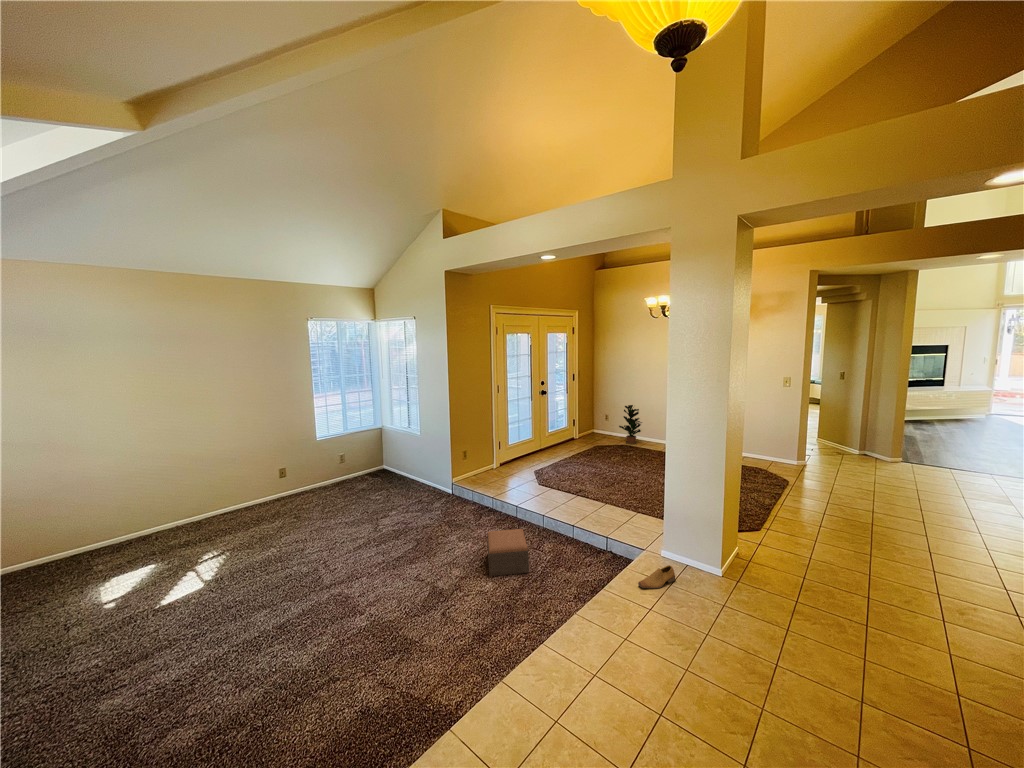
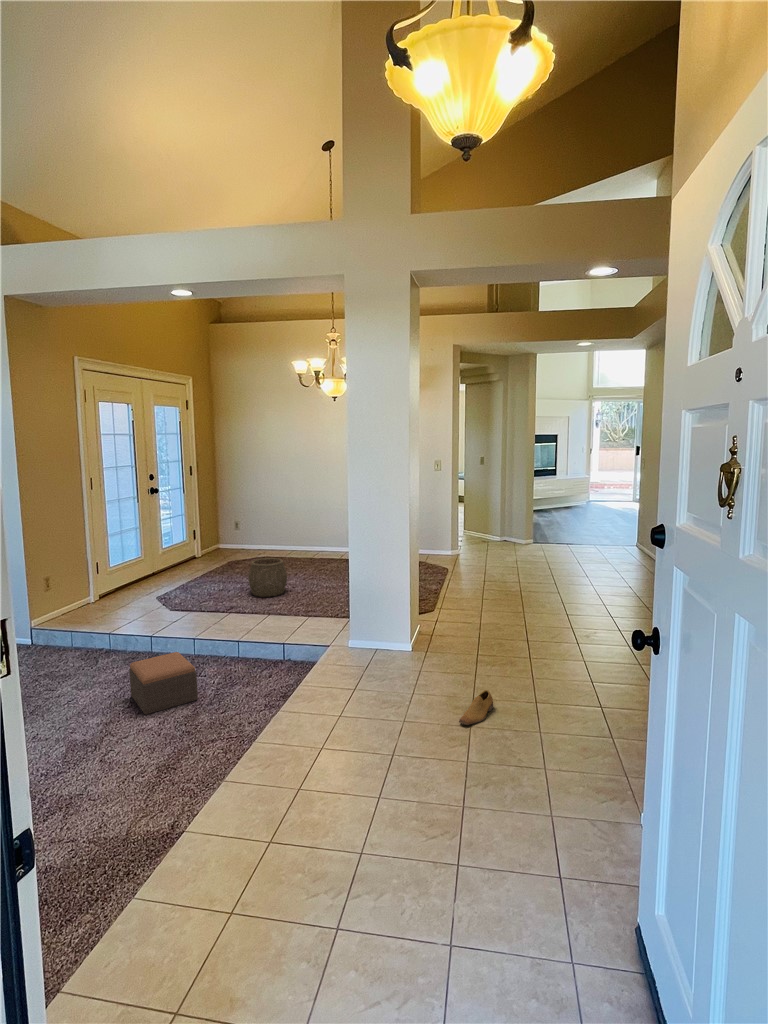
potted plant: present [619,405,642,444] -> none [259,504,289,555]
woven basket: none [597,453,629,485] -> present [248,558,287,597]
shoe: present [638,565,675,588] -> present [459,690,493,725]

